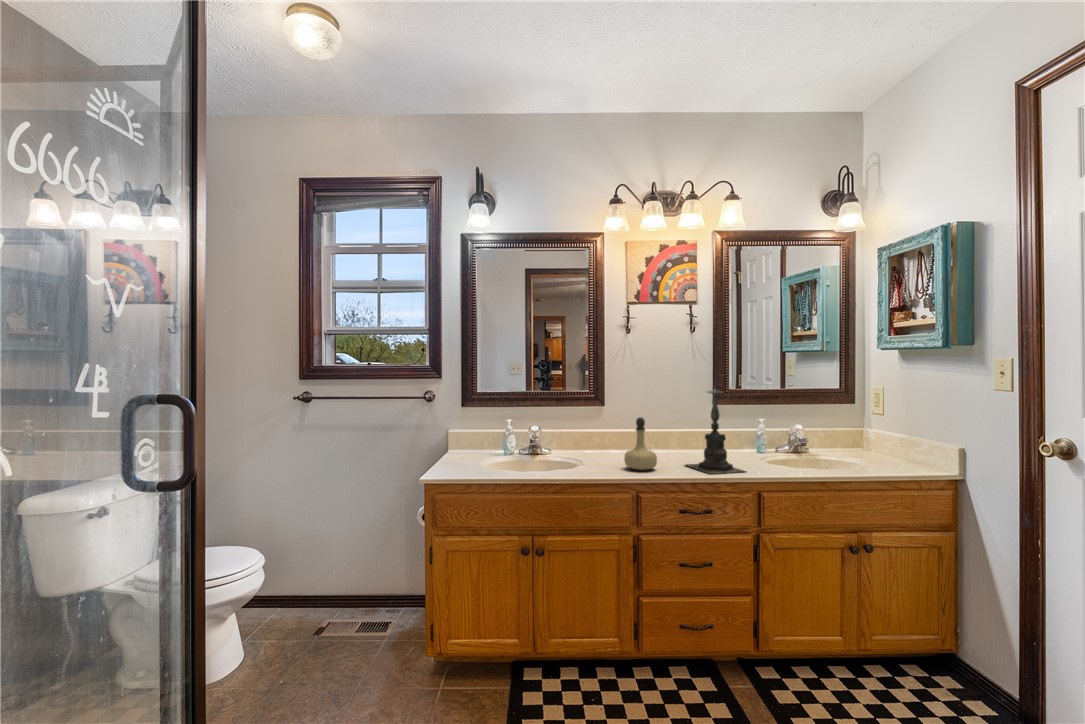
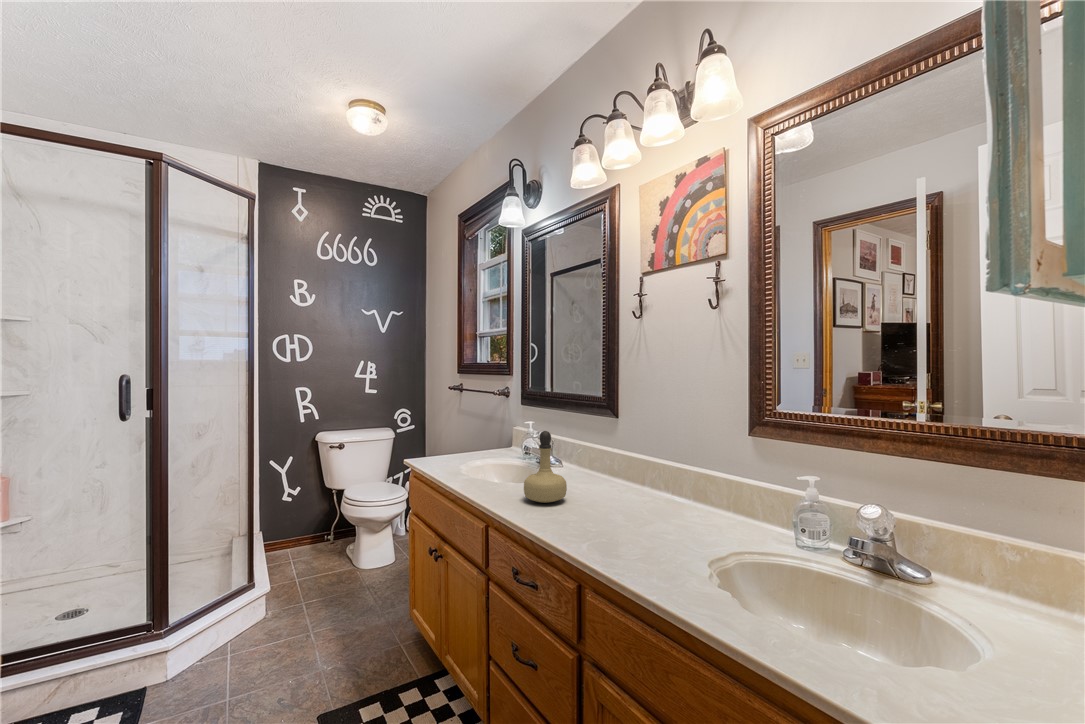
candle holder: present [686,384,745,474] -> none [566,383,665,549]

